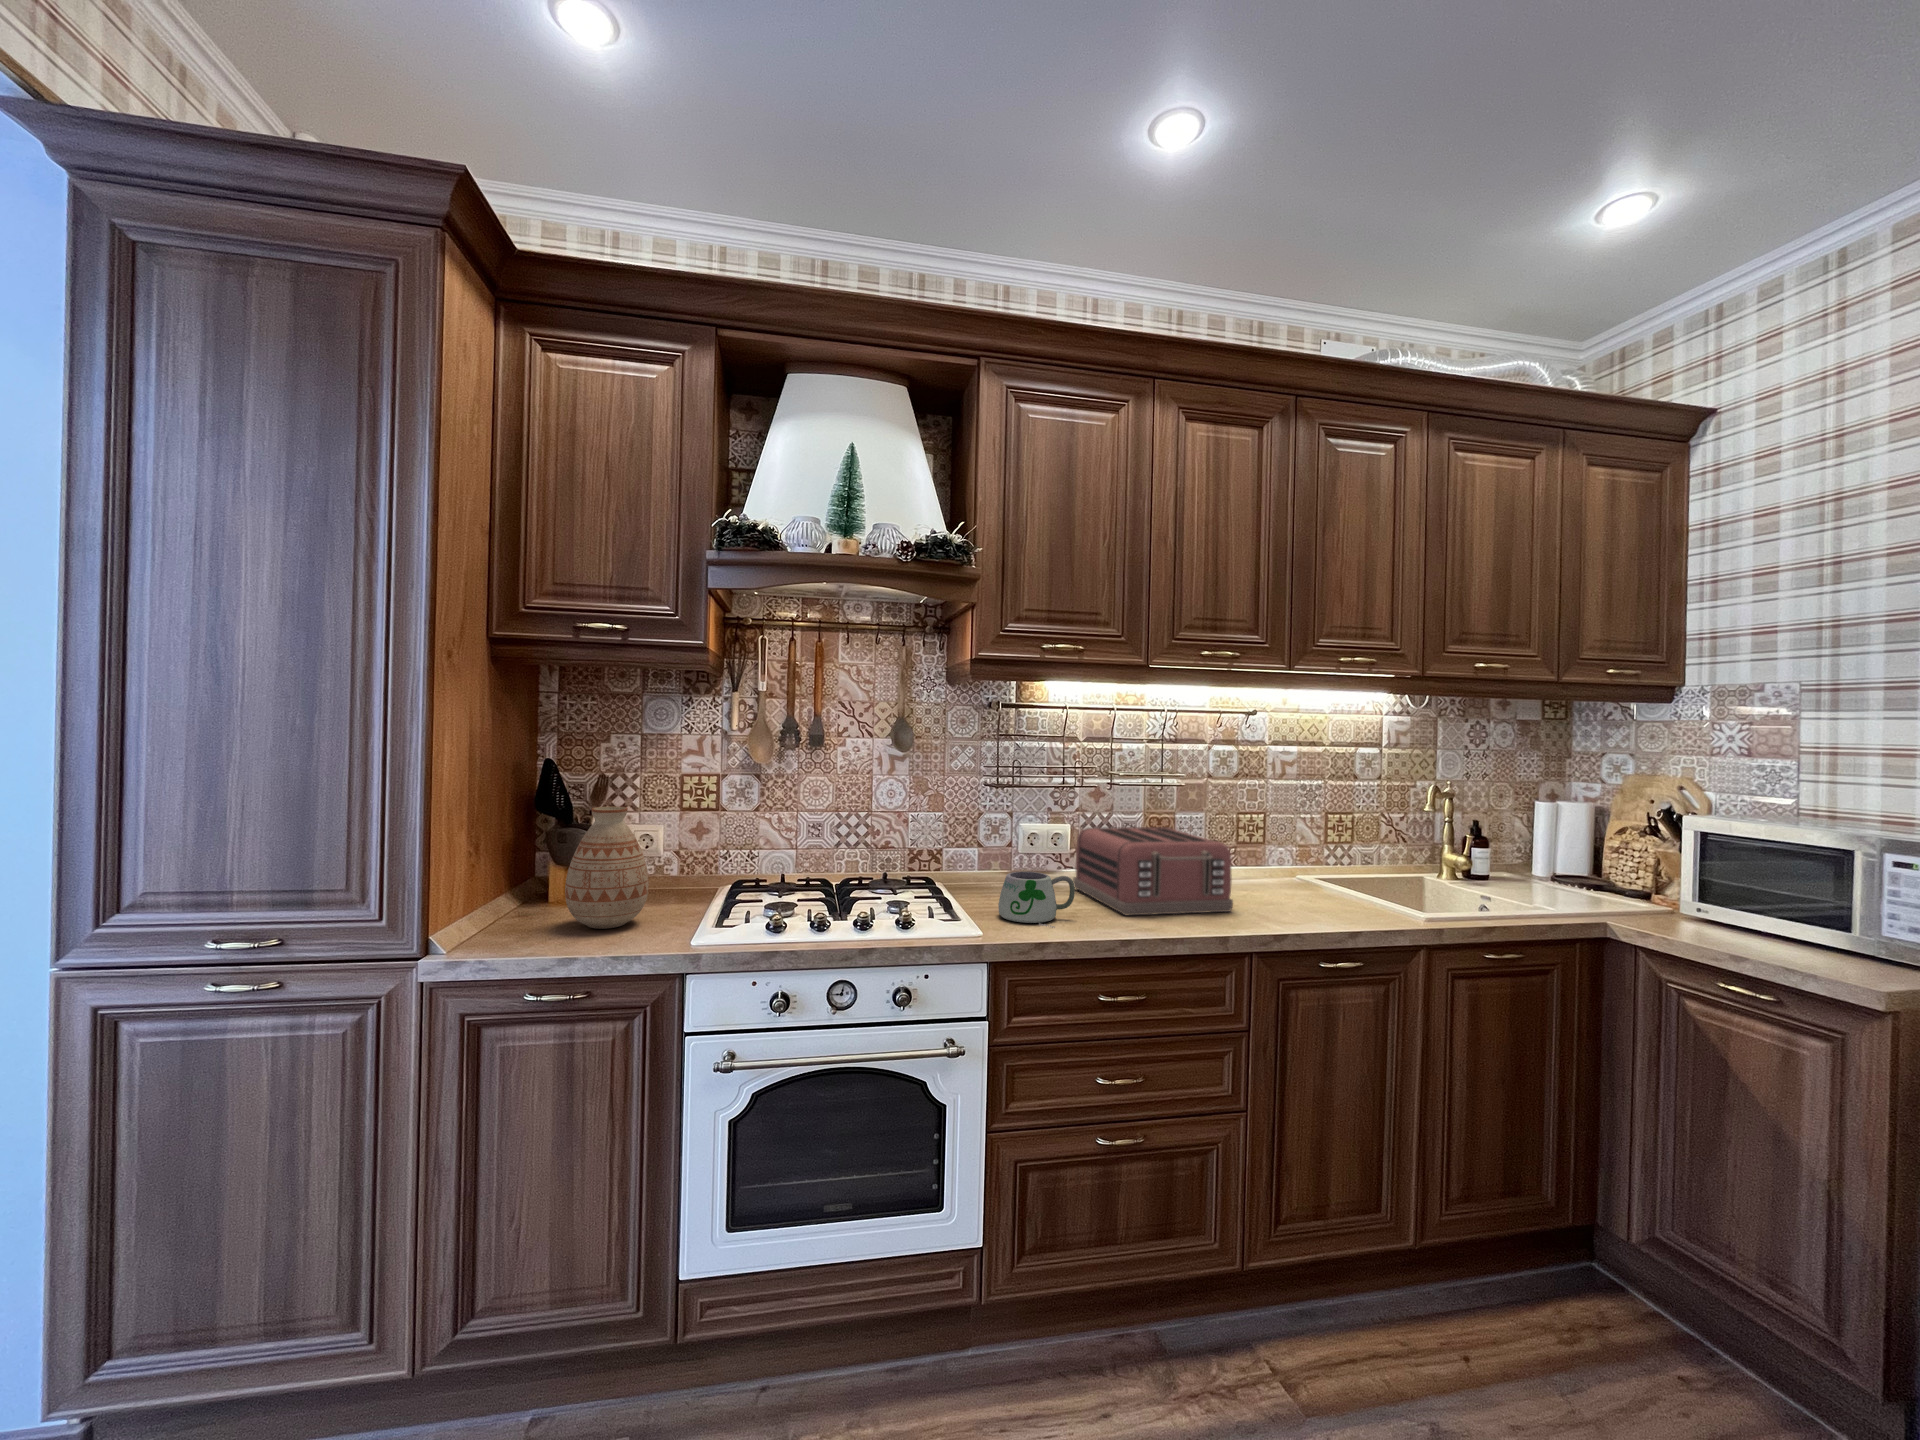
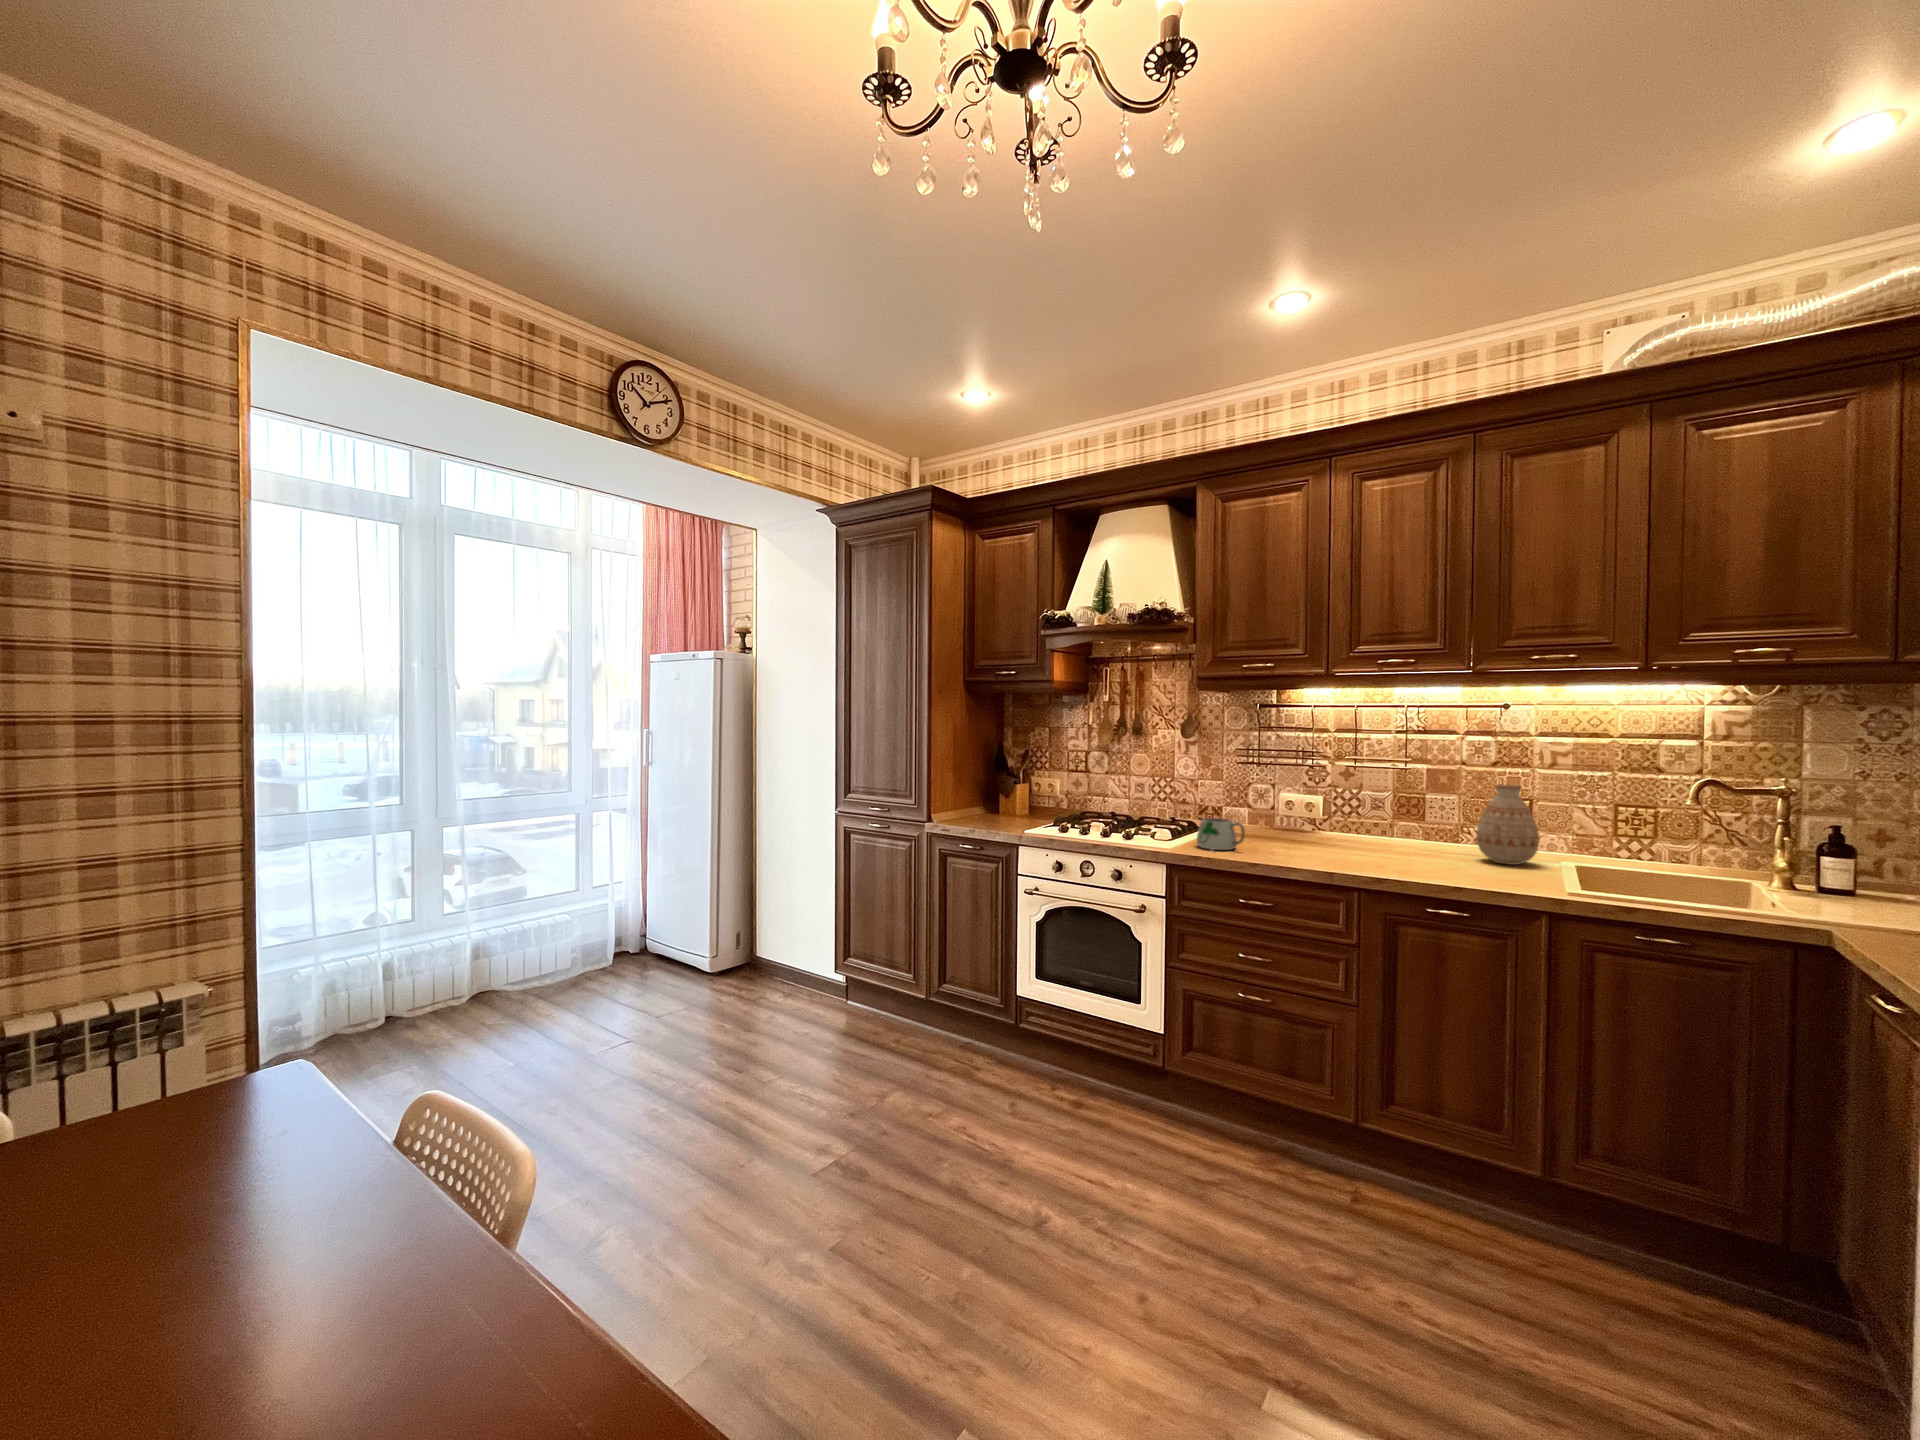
vase: present [565,806,649,929] -> present [1477,785,1539,865]
toaster: present [1073,827,1233,915] -> none [1285,797,1394,866]

